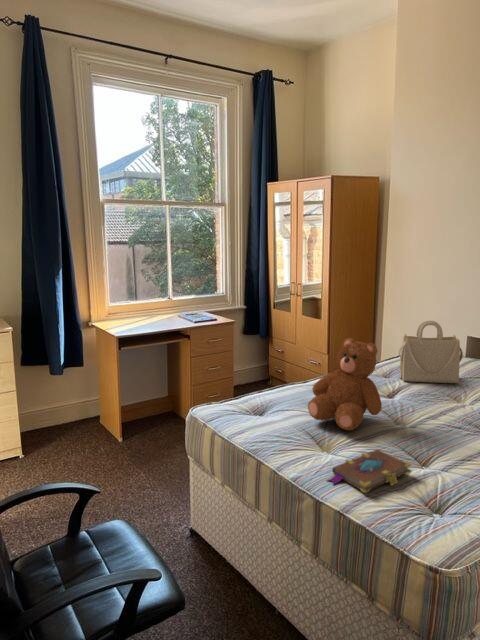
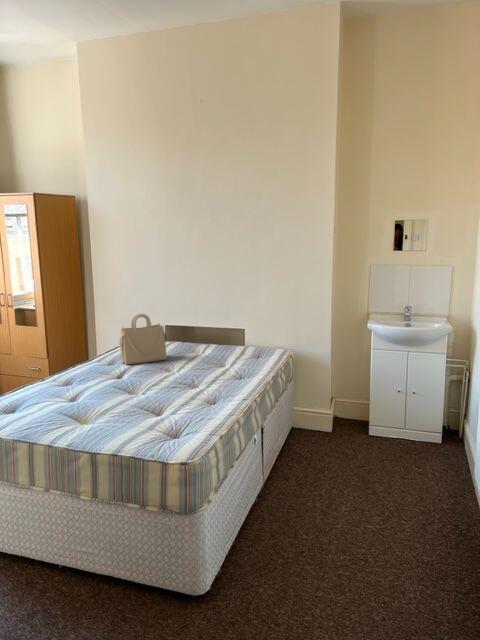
teddy bear: present [308,338,382,430] -> none [59,332,121,406]
book: present [328,450,412,493] -> none [94,410,154,441]

